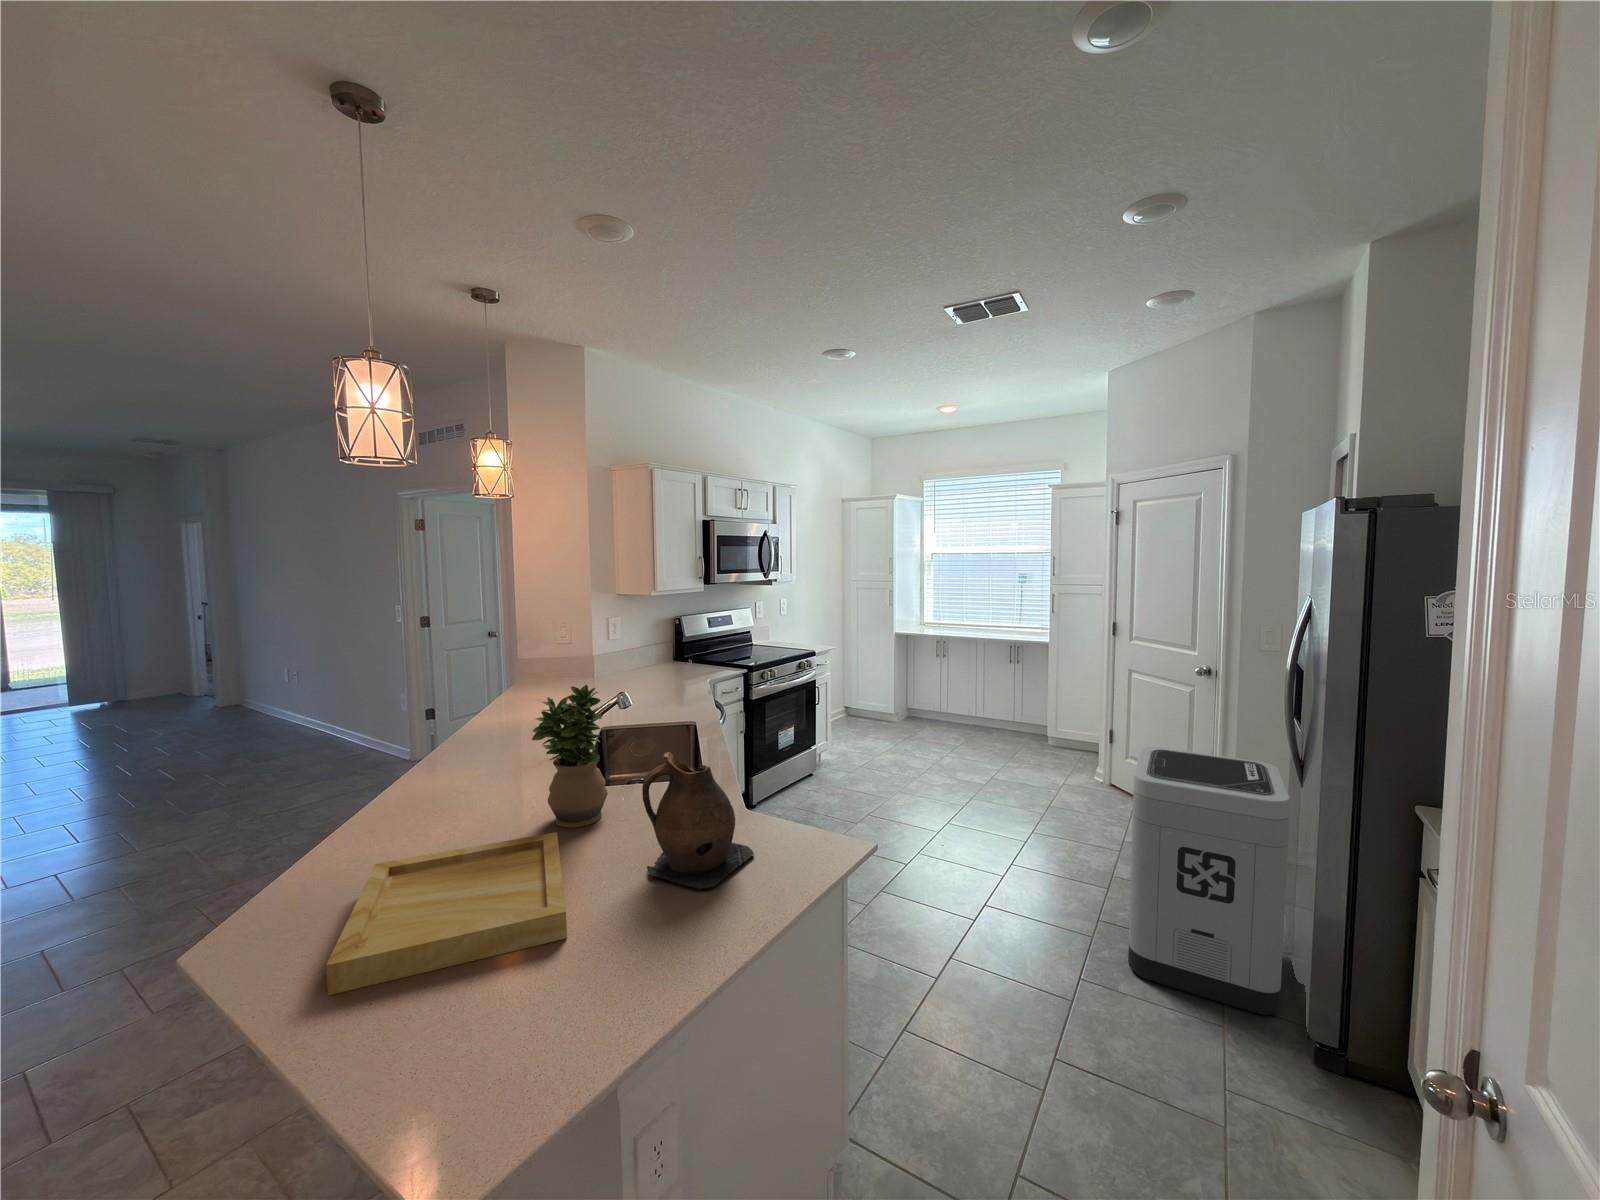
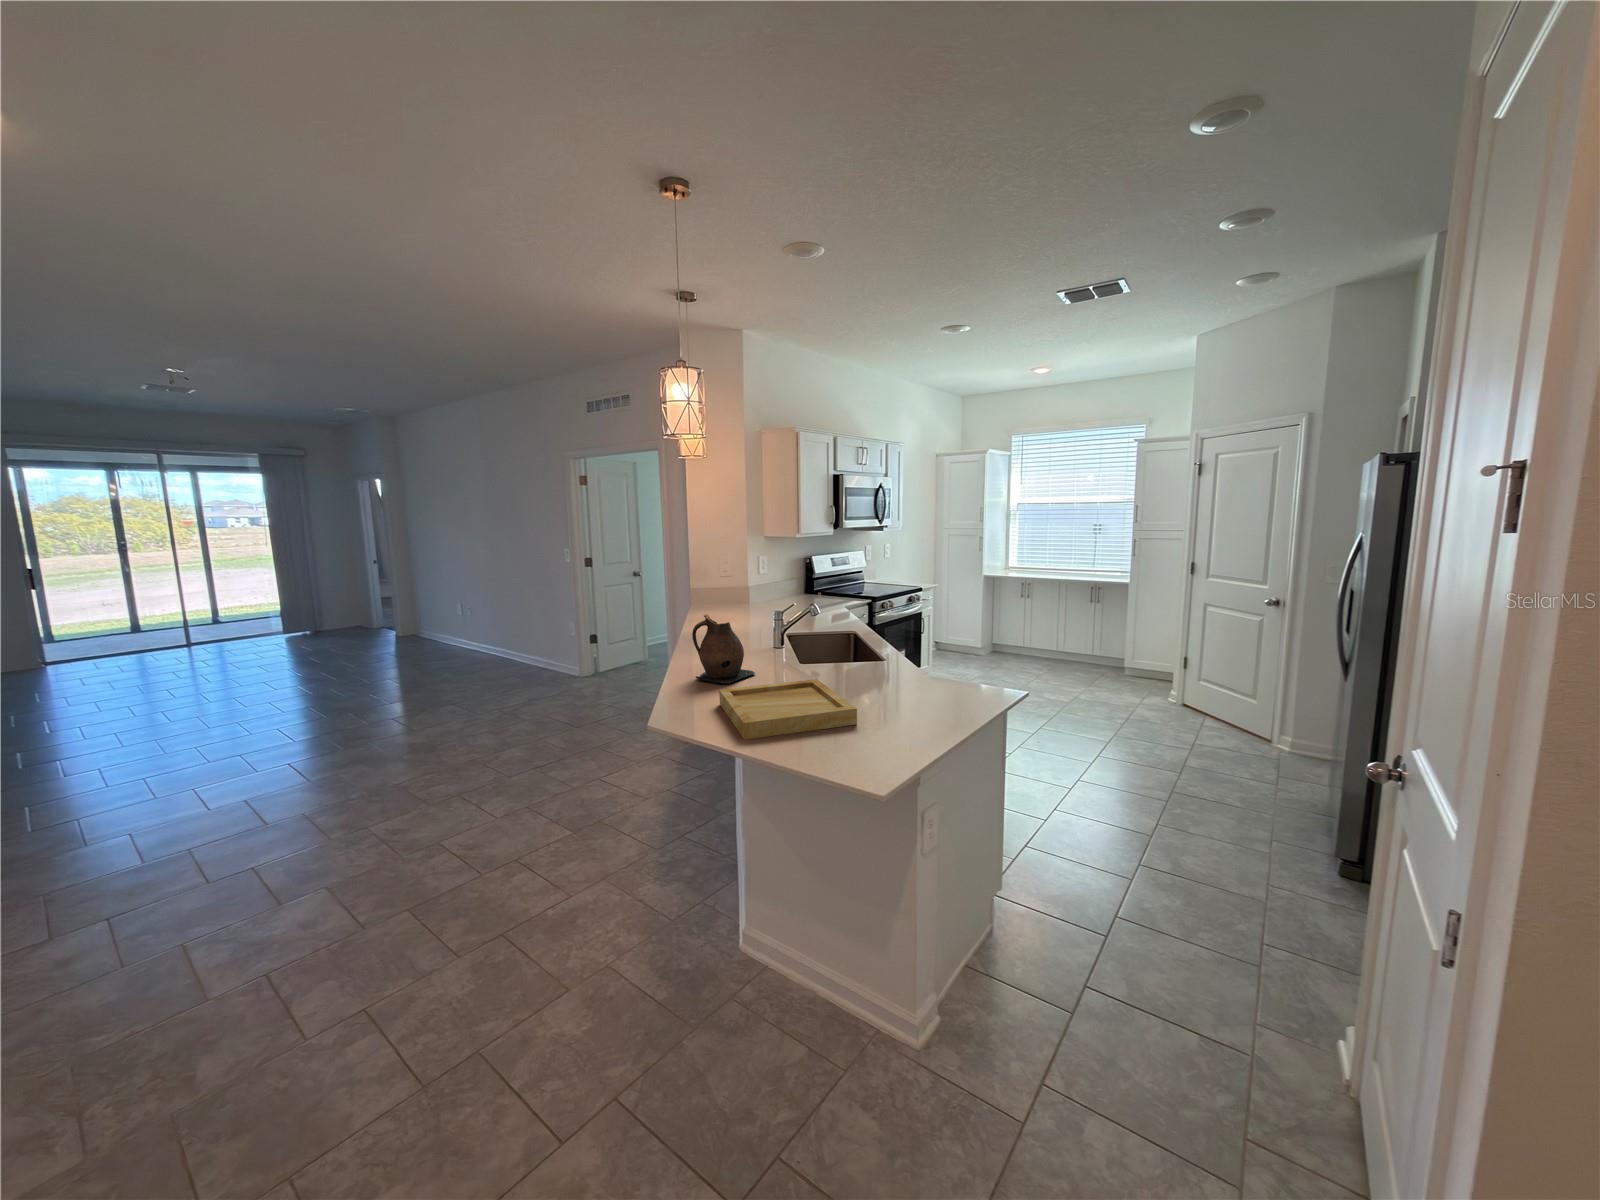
potted plant: present [532,685,608,828] -> none [785,588,834,683]
trash can: present [1128,747,1290,1015] -> none [1196,657,1334,850]
ceramic pitcher: present [642,752,754,891] -> present [692,614,755,684]

